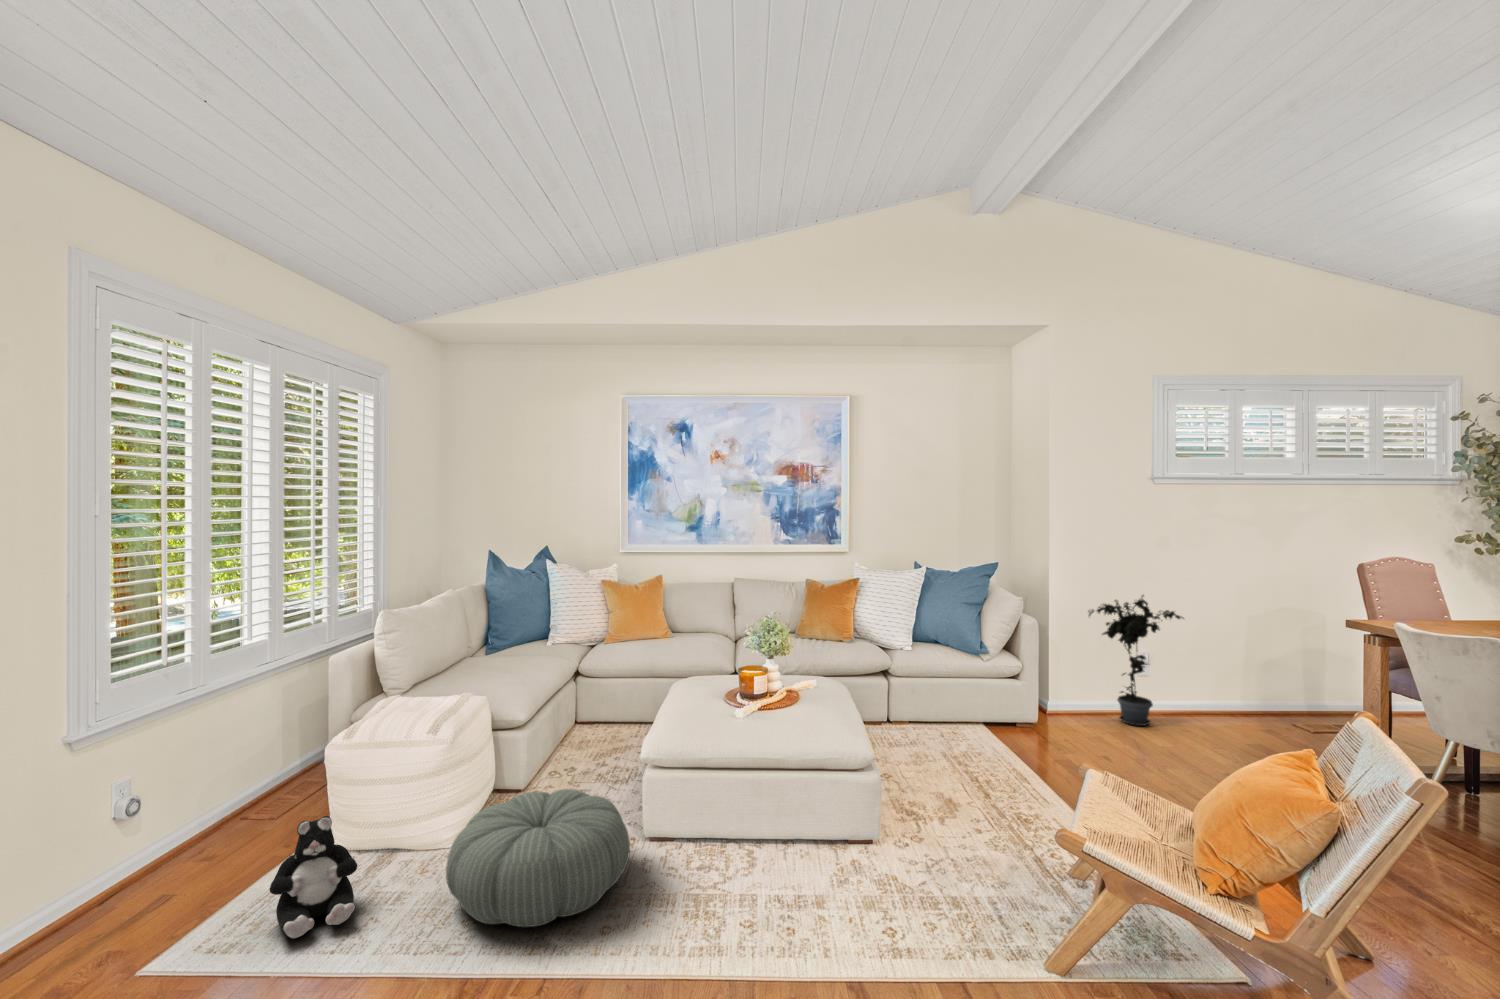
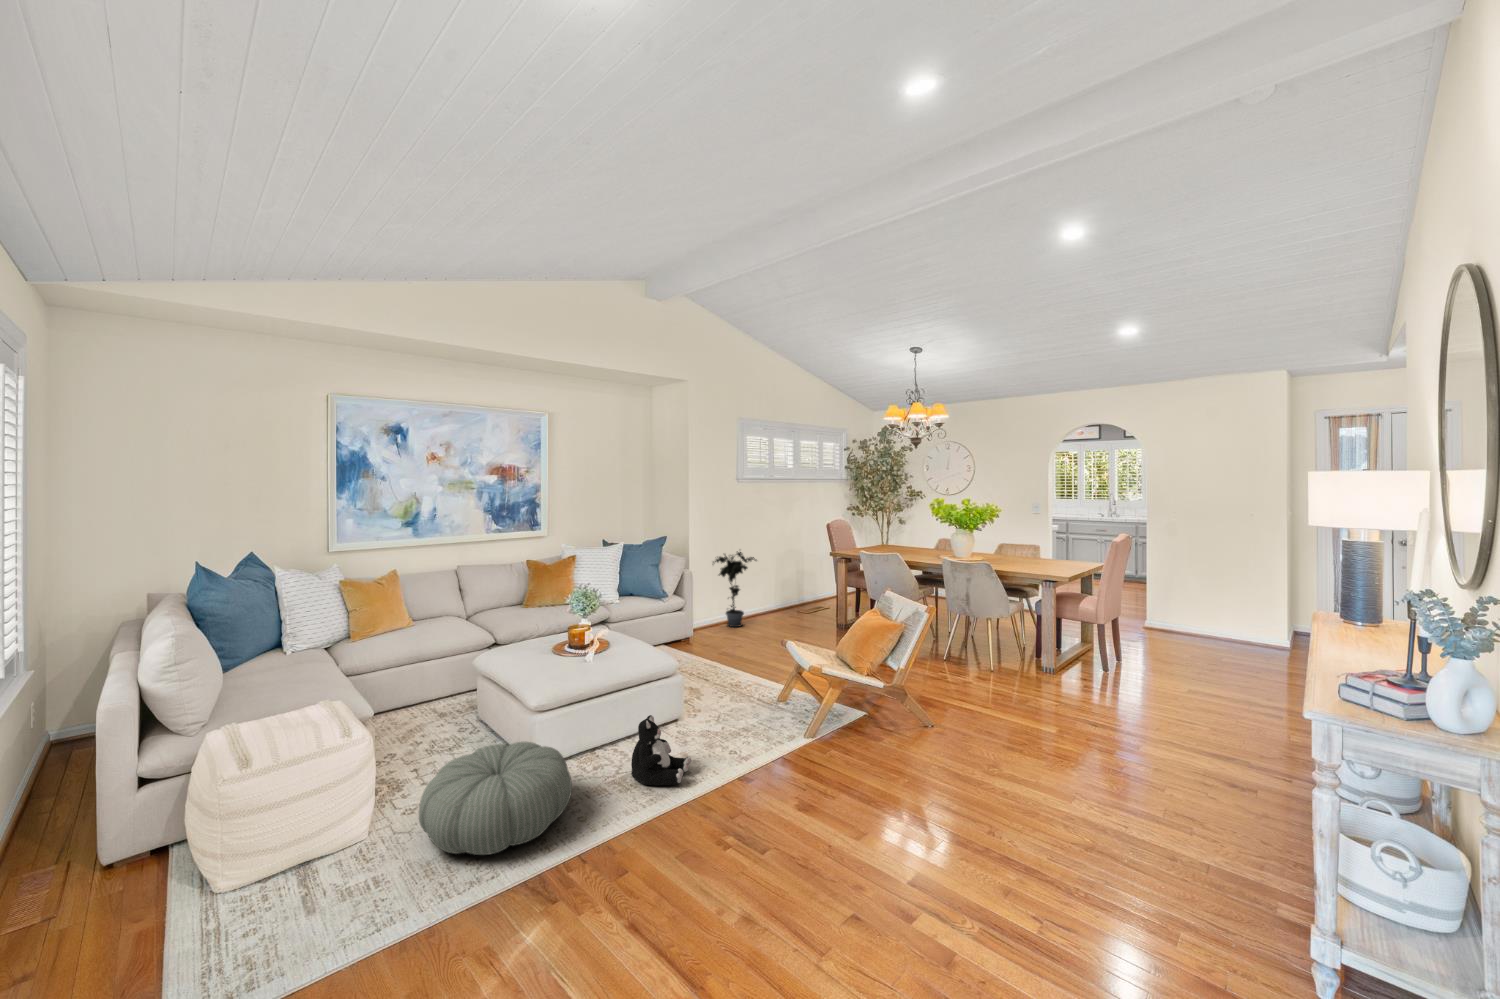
plush toy: present [270,816,357,938] -> present [631,715,692,785]

